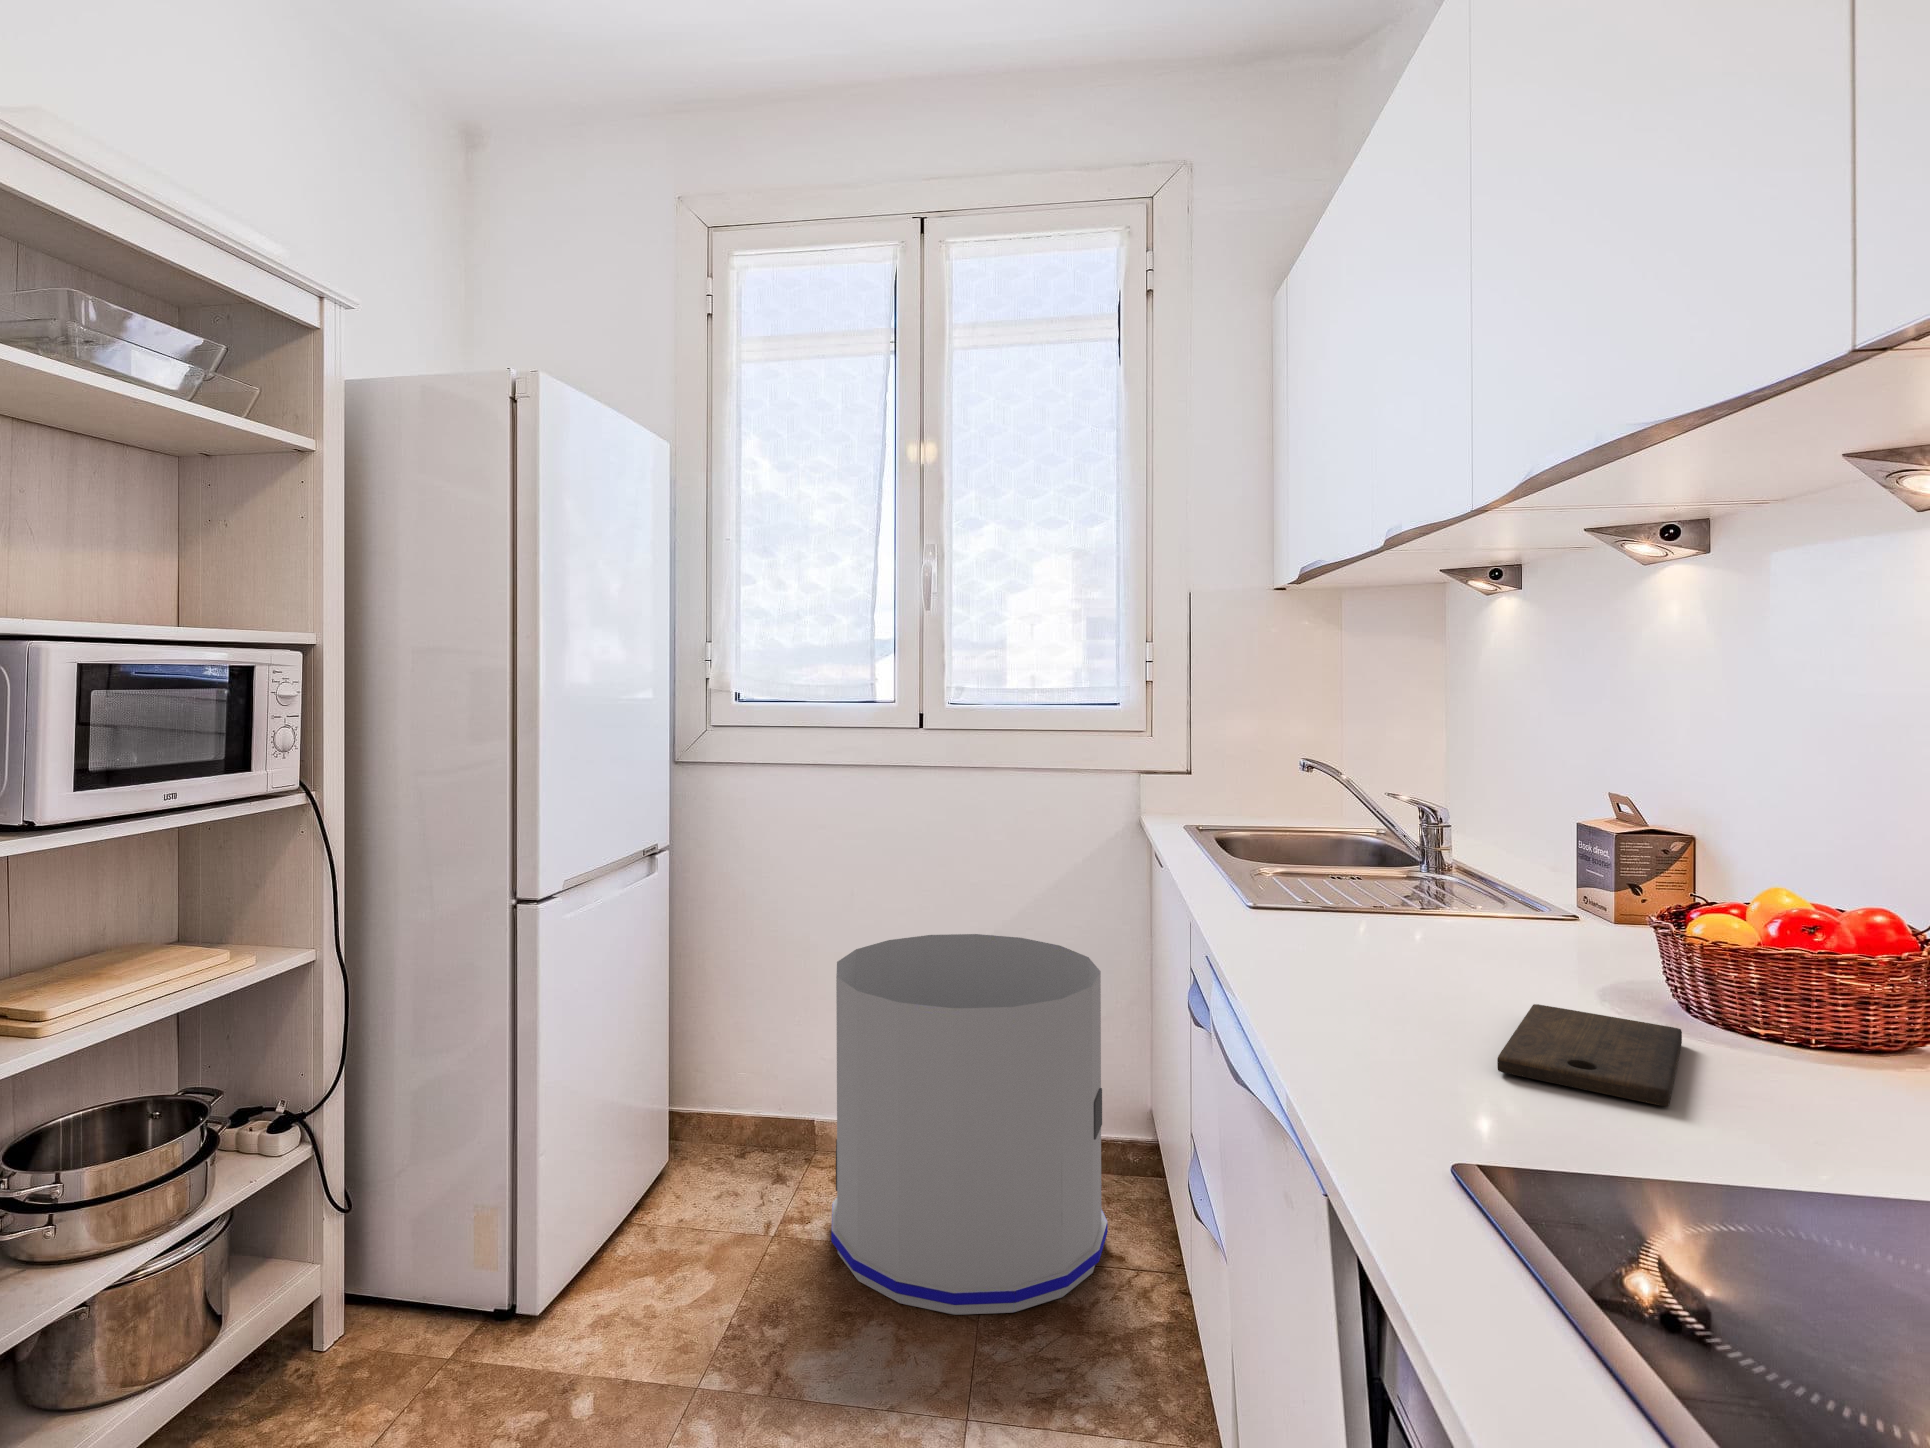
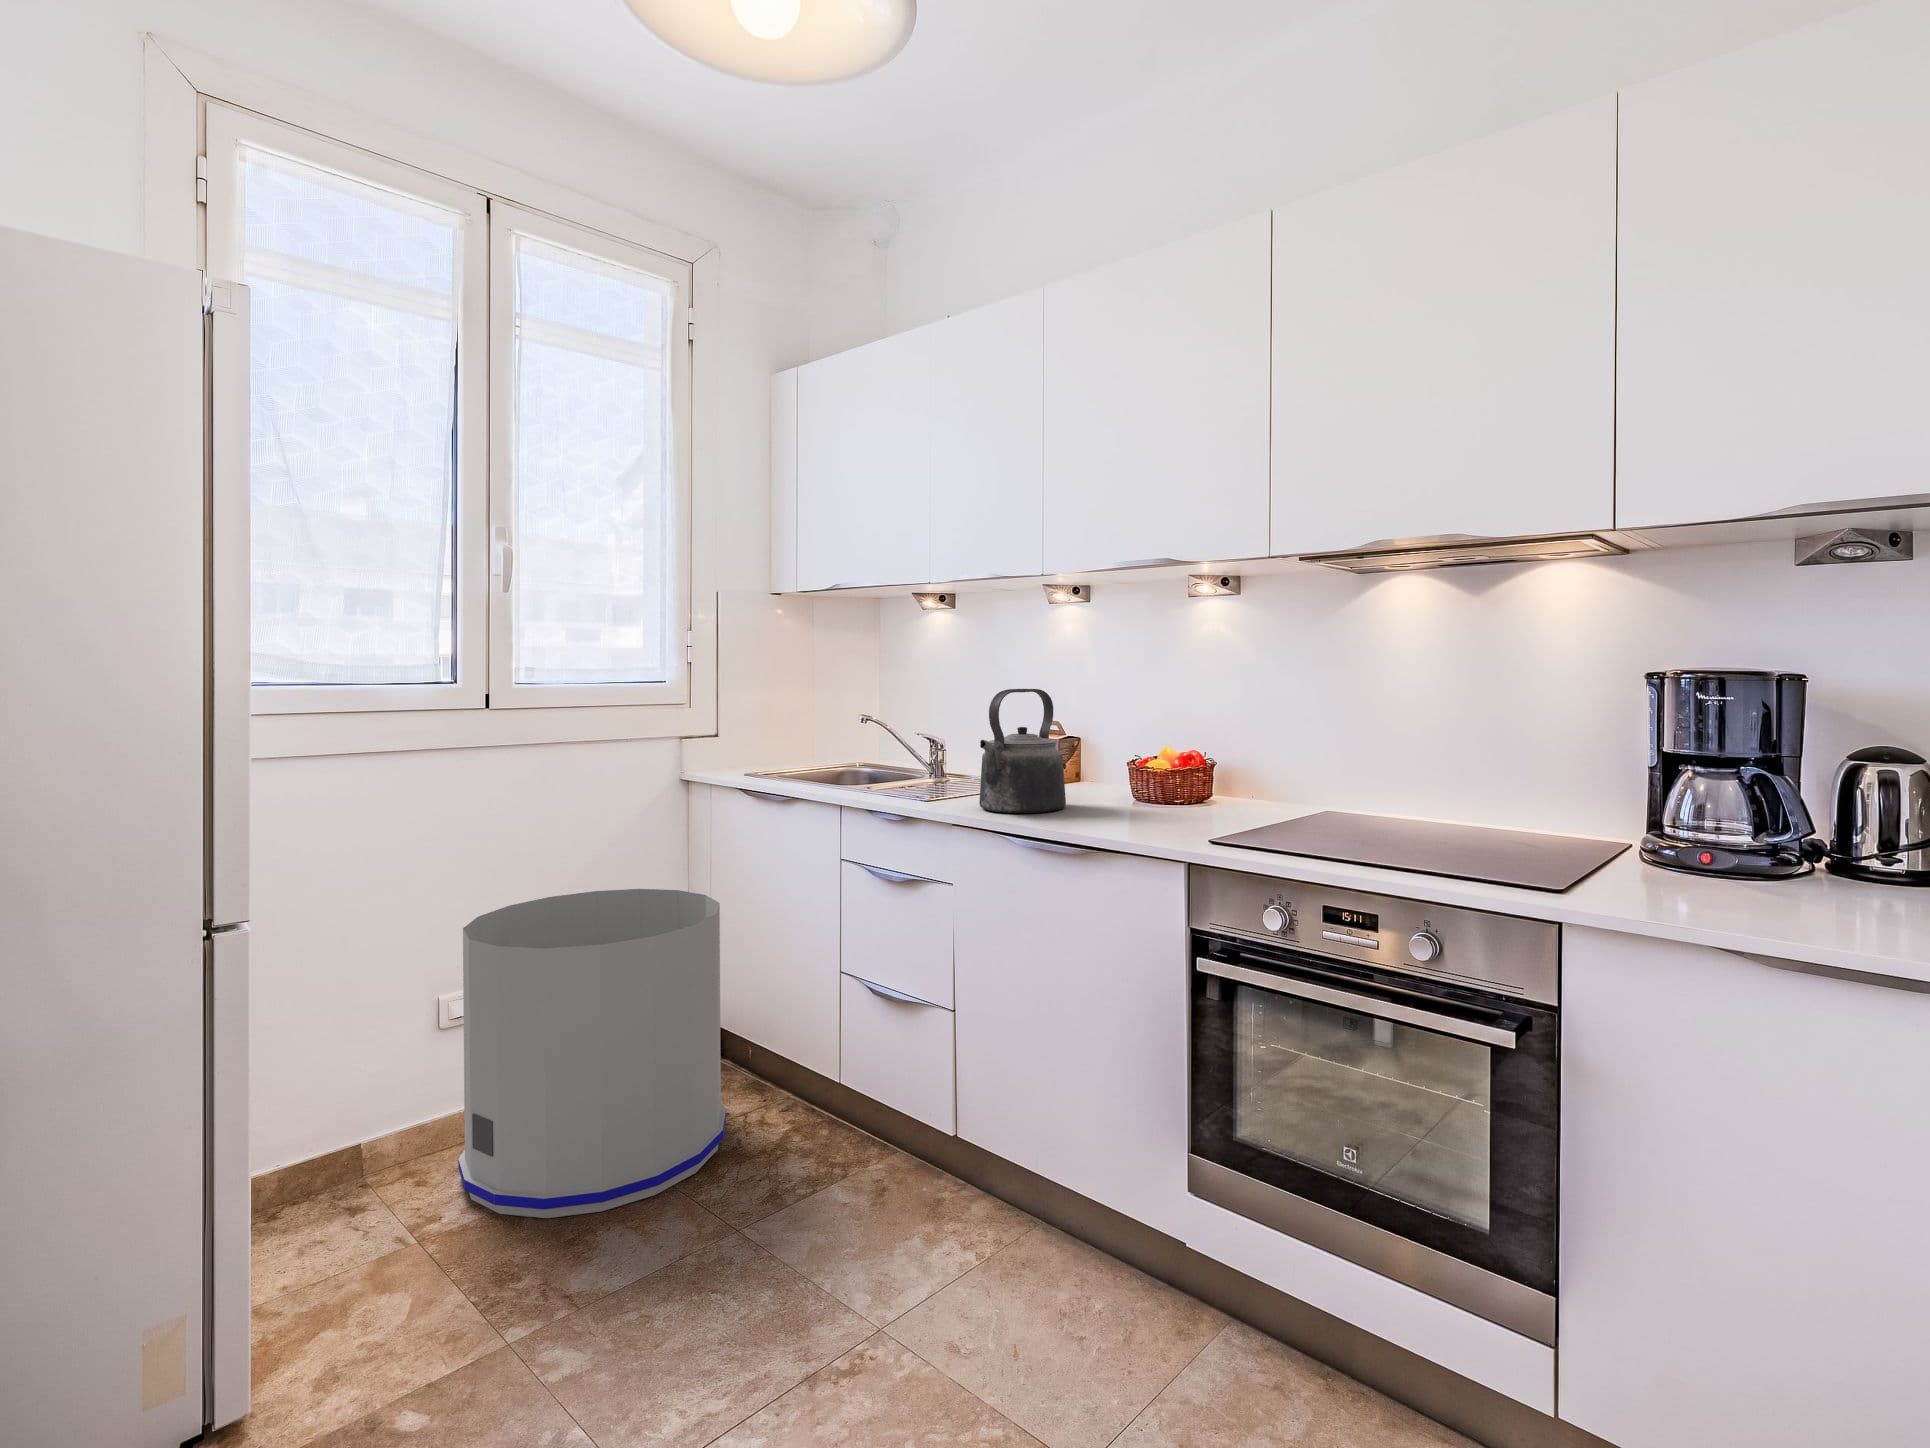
kettle: none [1326,734,1539,969] -> present [979,689,1066,813]
cutting board: present [1497,1004,1682,1106] -> none [1113,811,1206,833]

